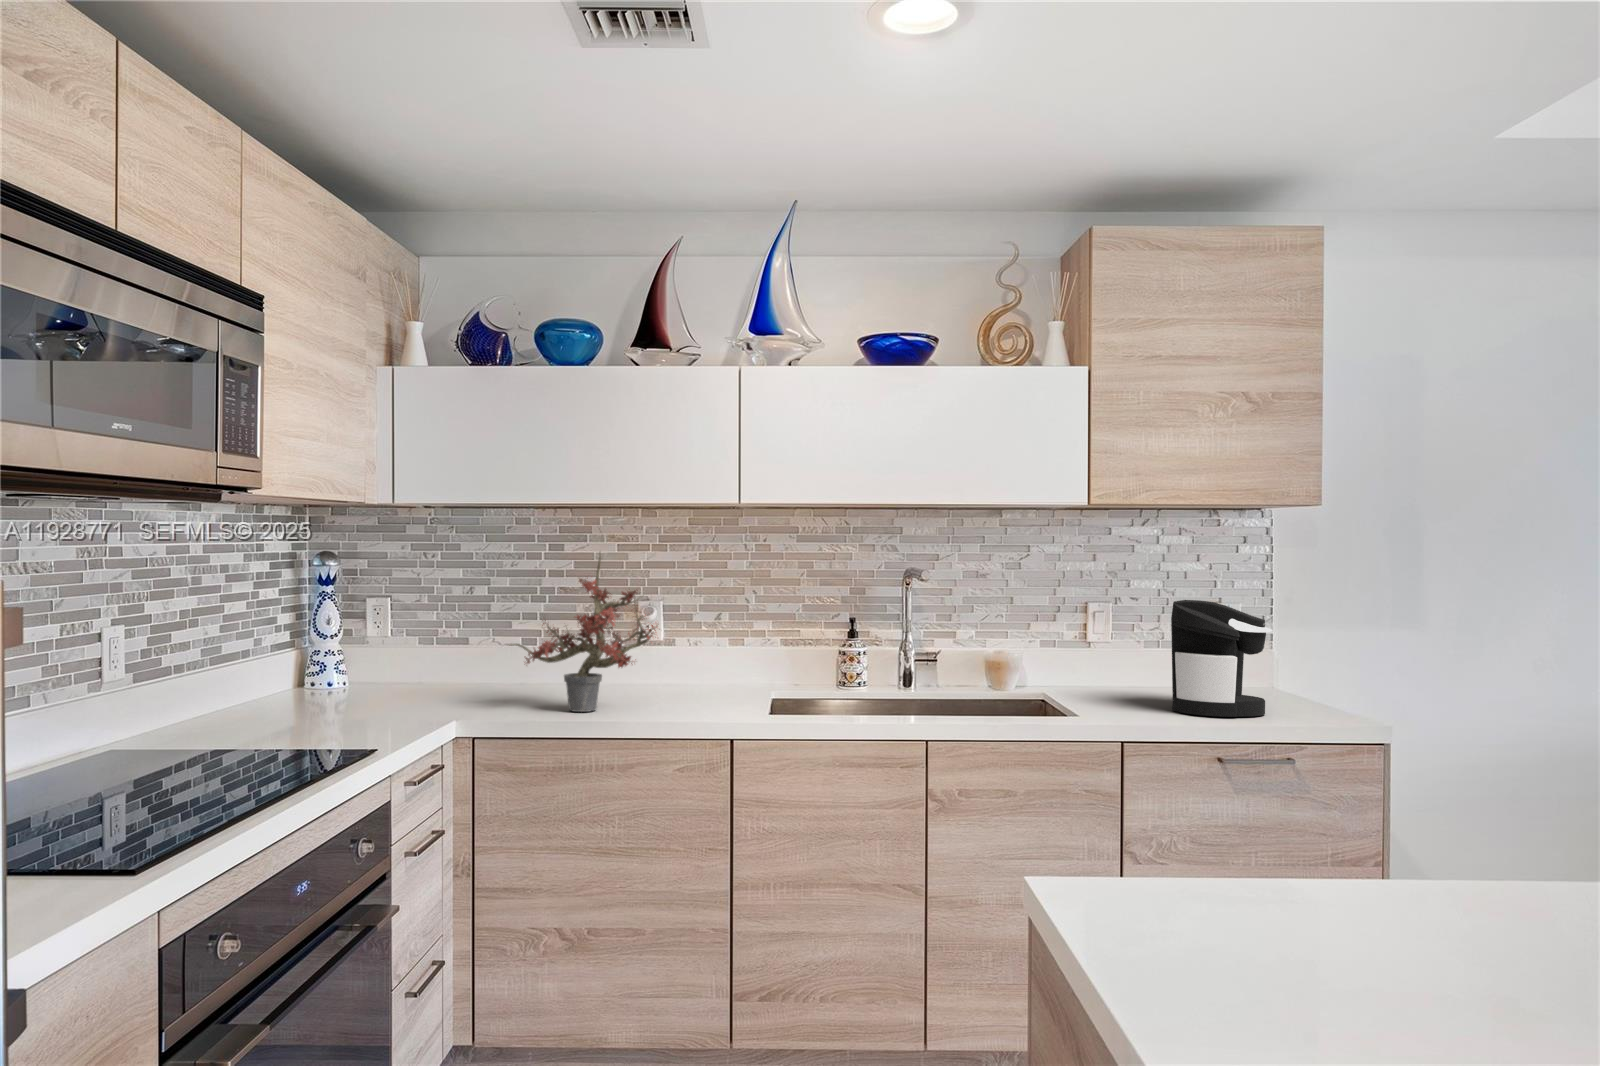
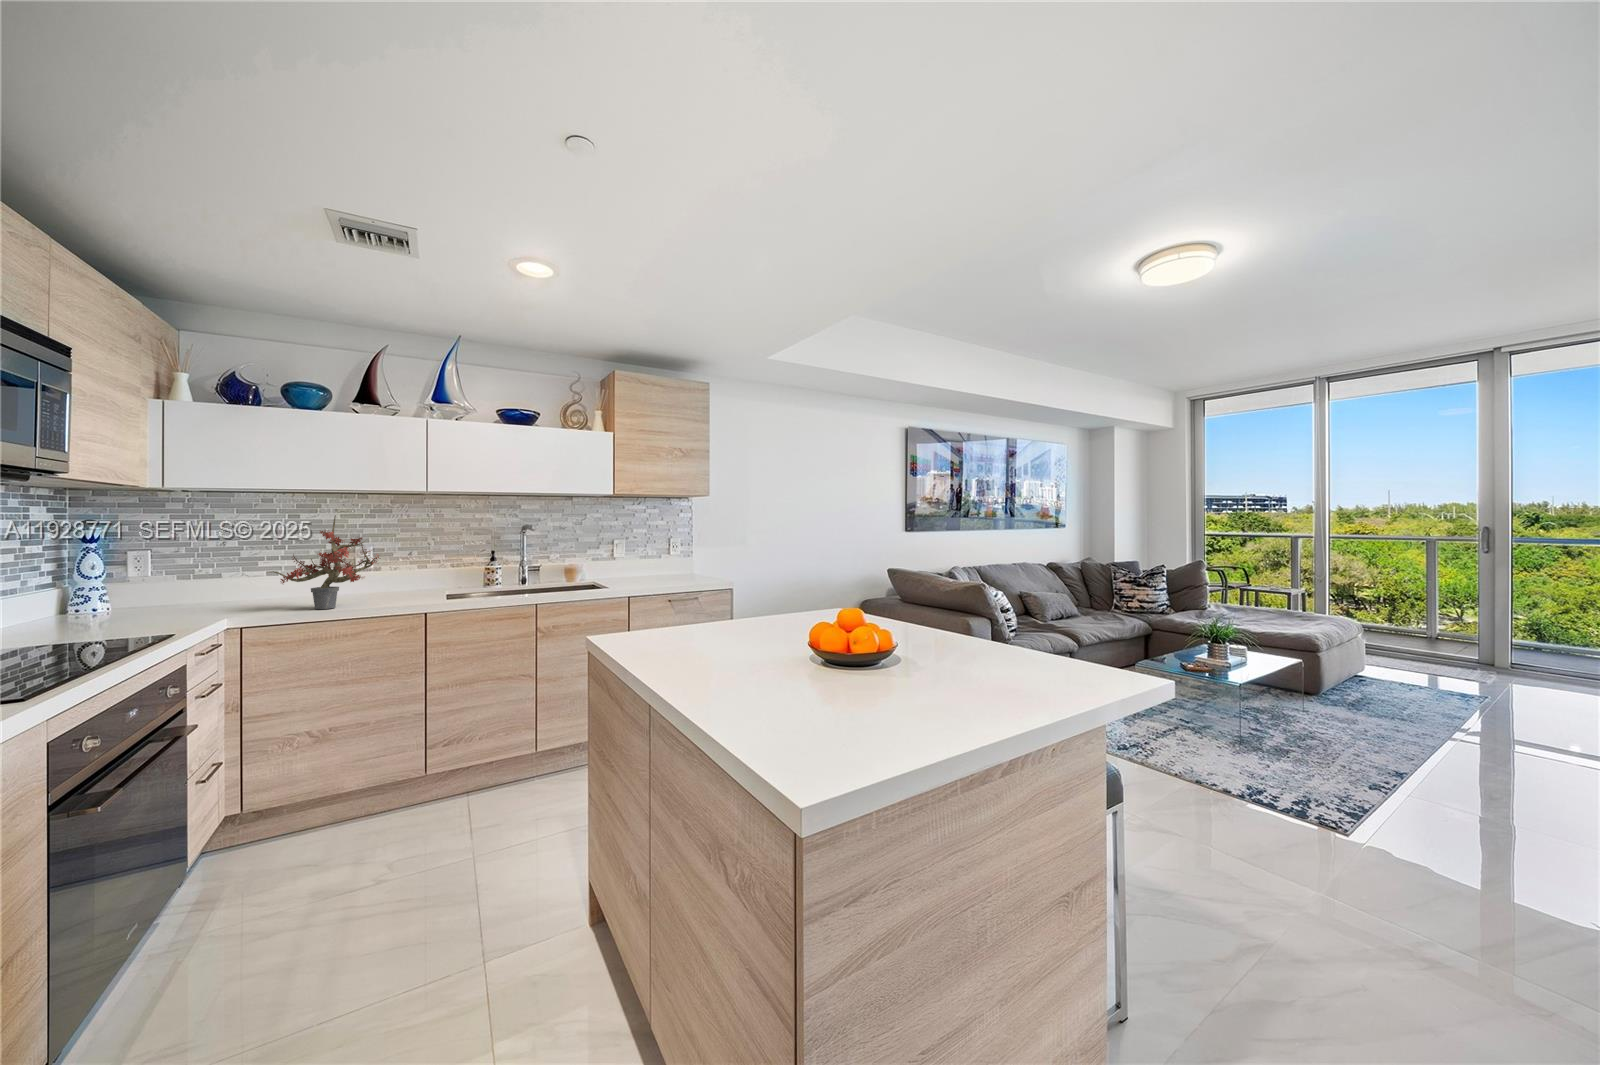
coffee maker: present [1171,600,1272,717] -> none [656,536,698,585]

